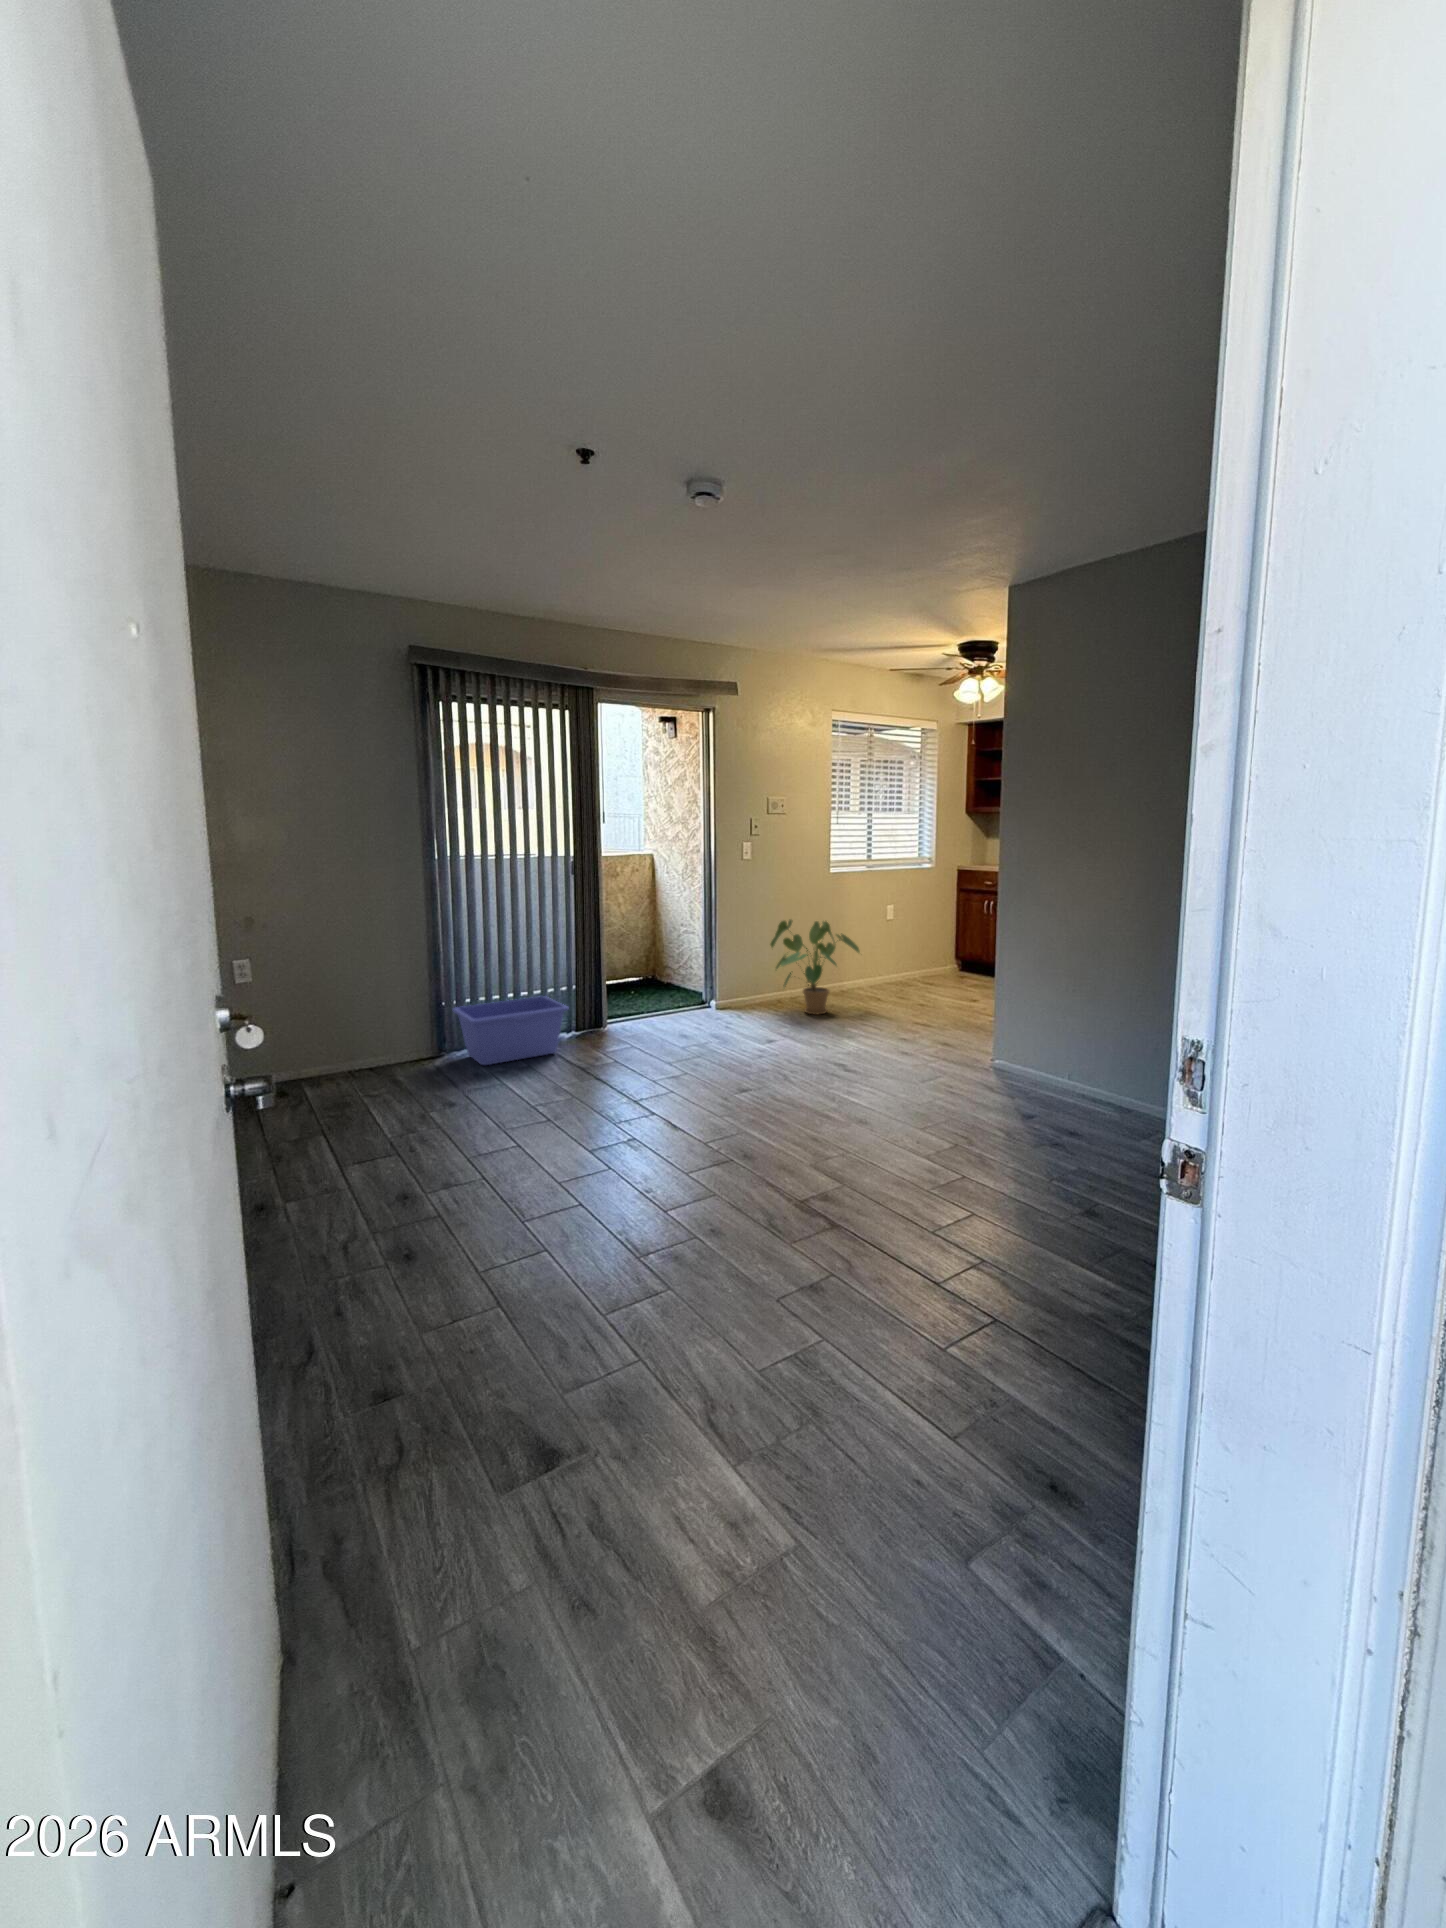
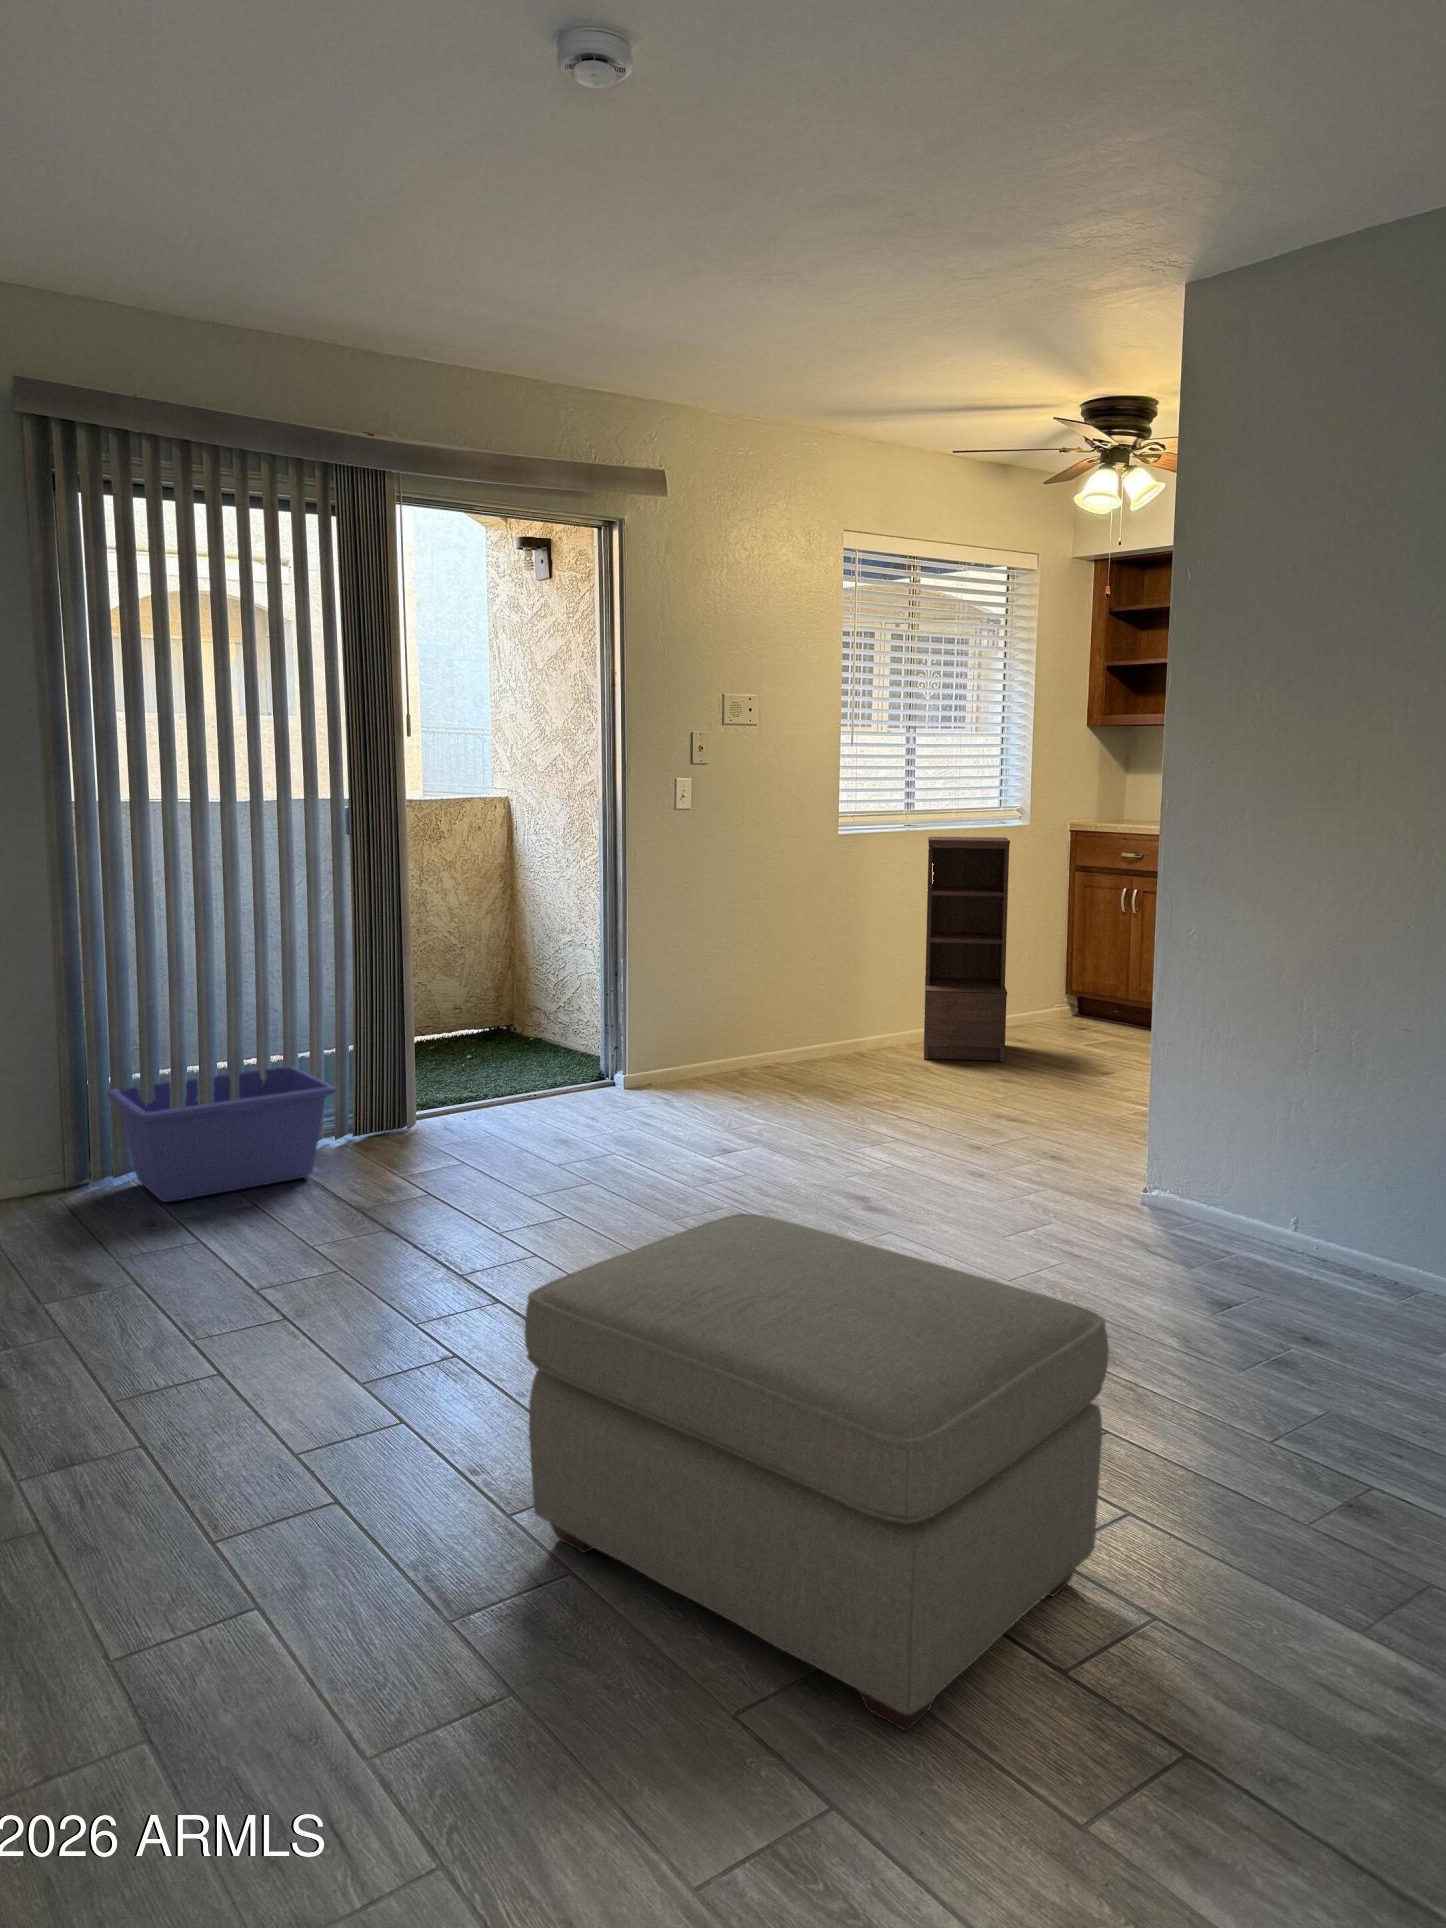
bookshelf: none [876,874,923,995] -> present [924,837,1010,1062]
house plant: present [770,920,860,1015] -> none [726,919,899,1099]
ottoman: none [676,1067,960,1305] -> present [524,1214,1109,1731]

